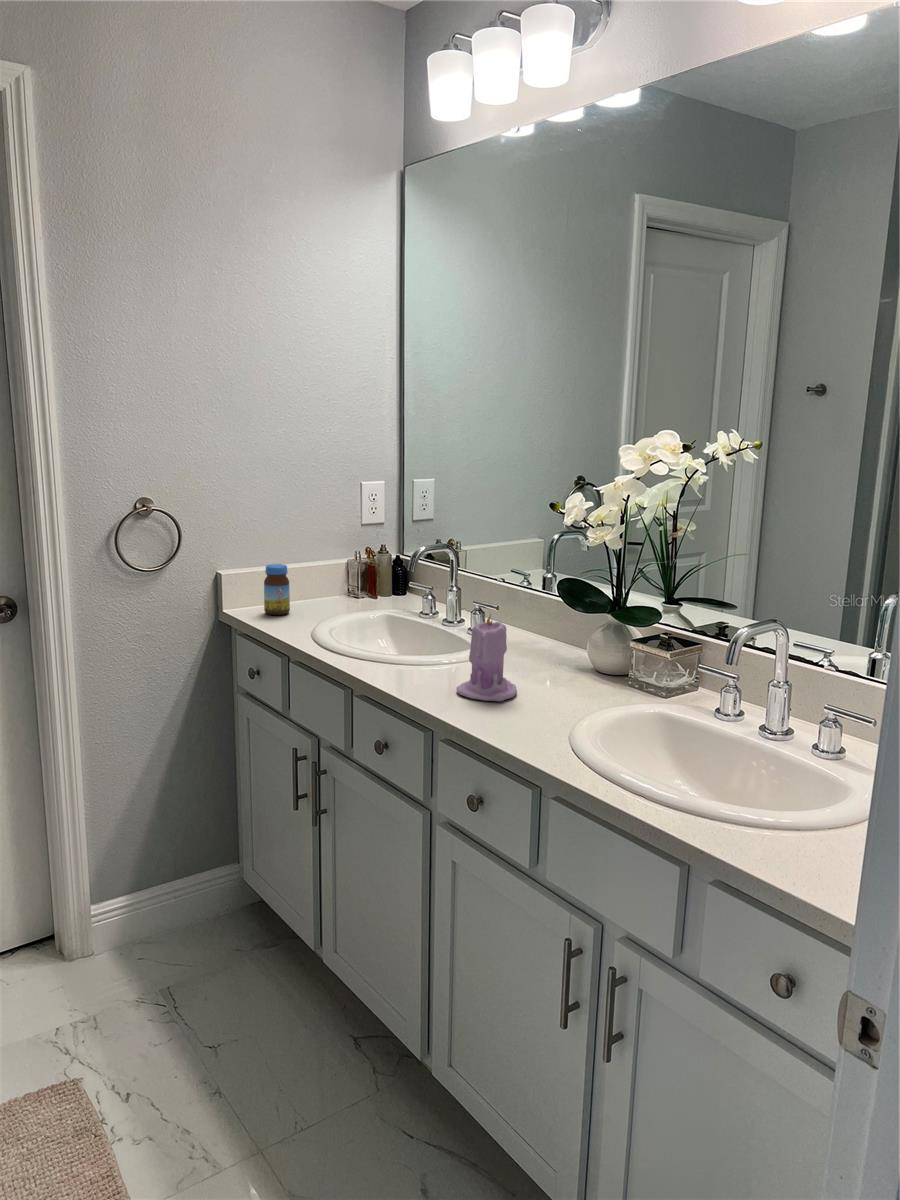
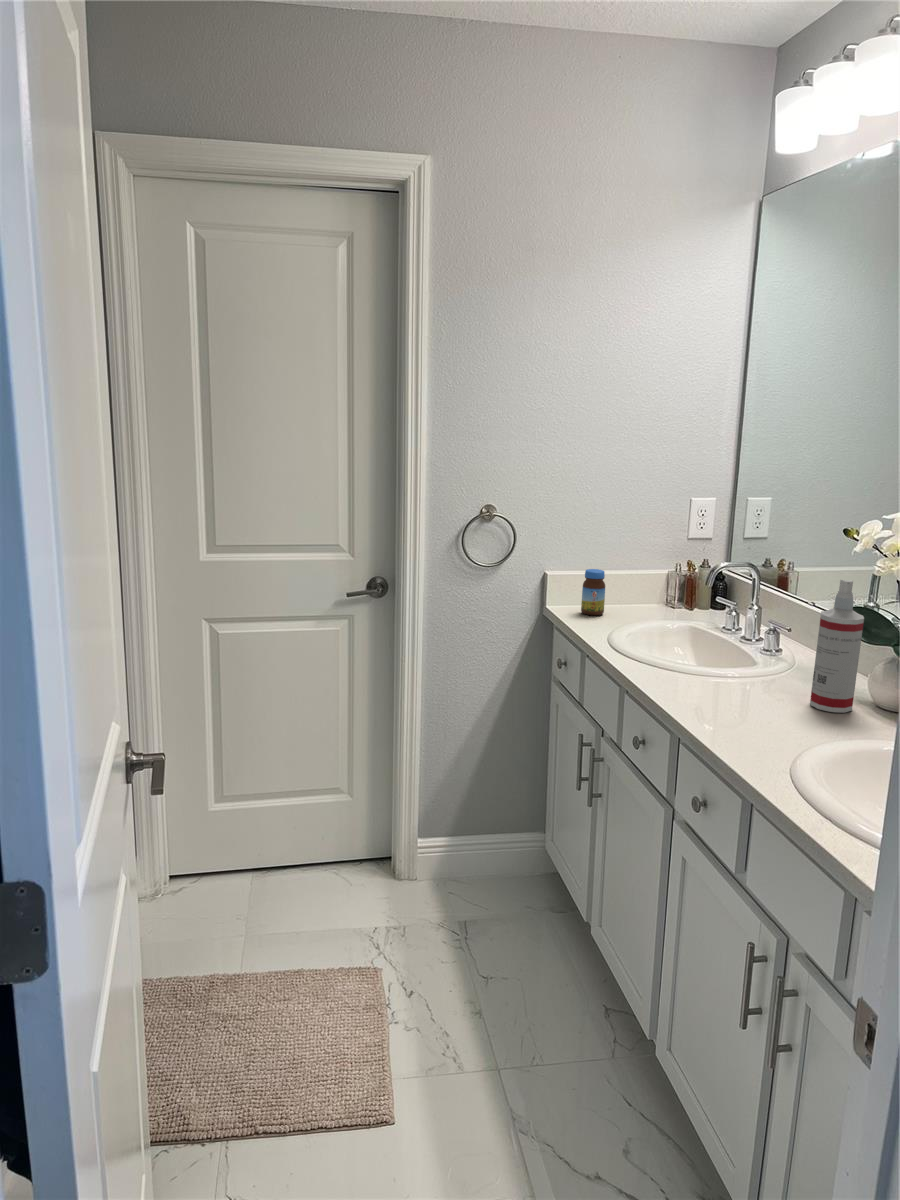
spray bottle: none [543,550,589,684] -> present [810,580,864,713]
candle: present [456,613,517,701] -> none [711,631,772,717]

